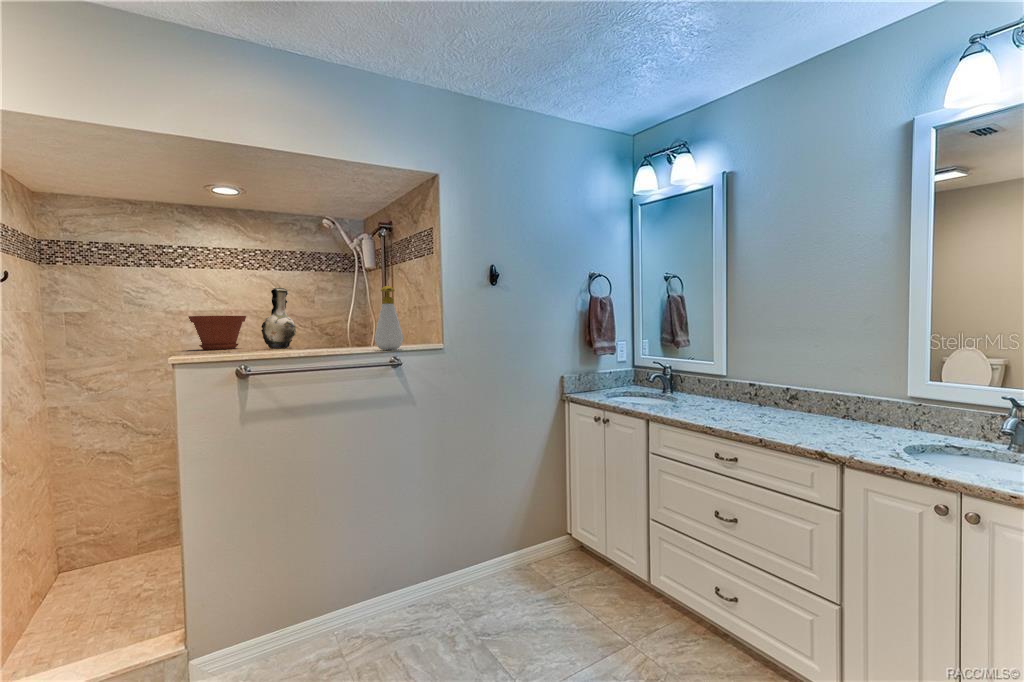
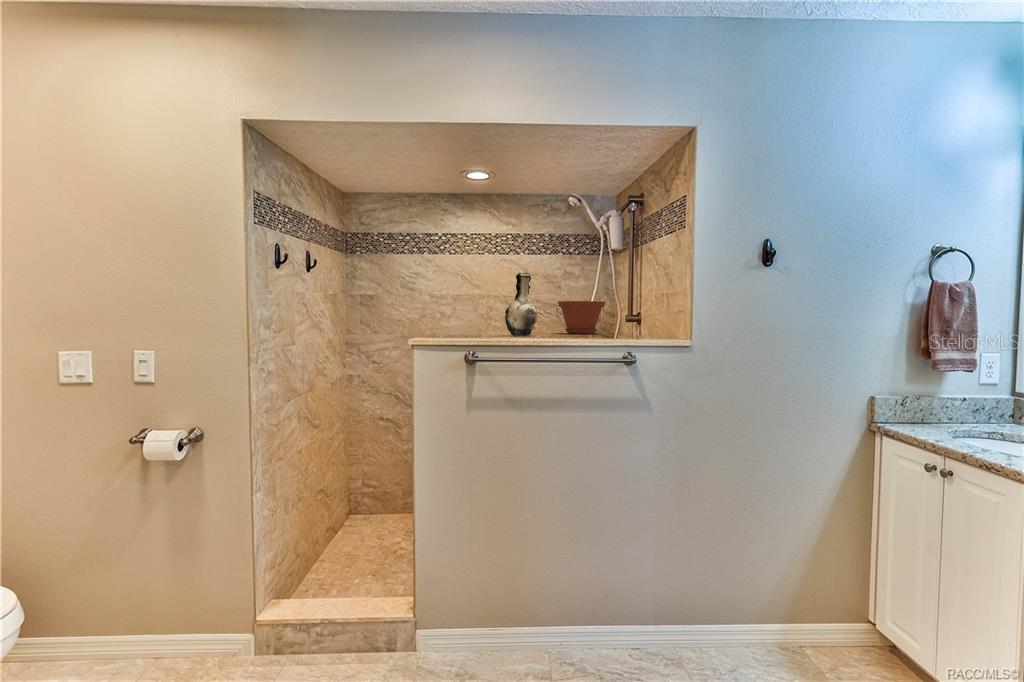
soap bottle: present [375,286,403,350] -> none [607,269,640,344]
plant pot: present [188,316,246,350] -> present [558,301,605,334]

